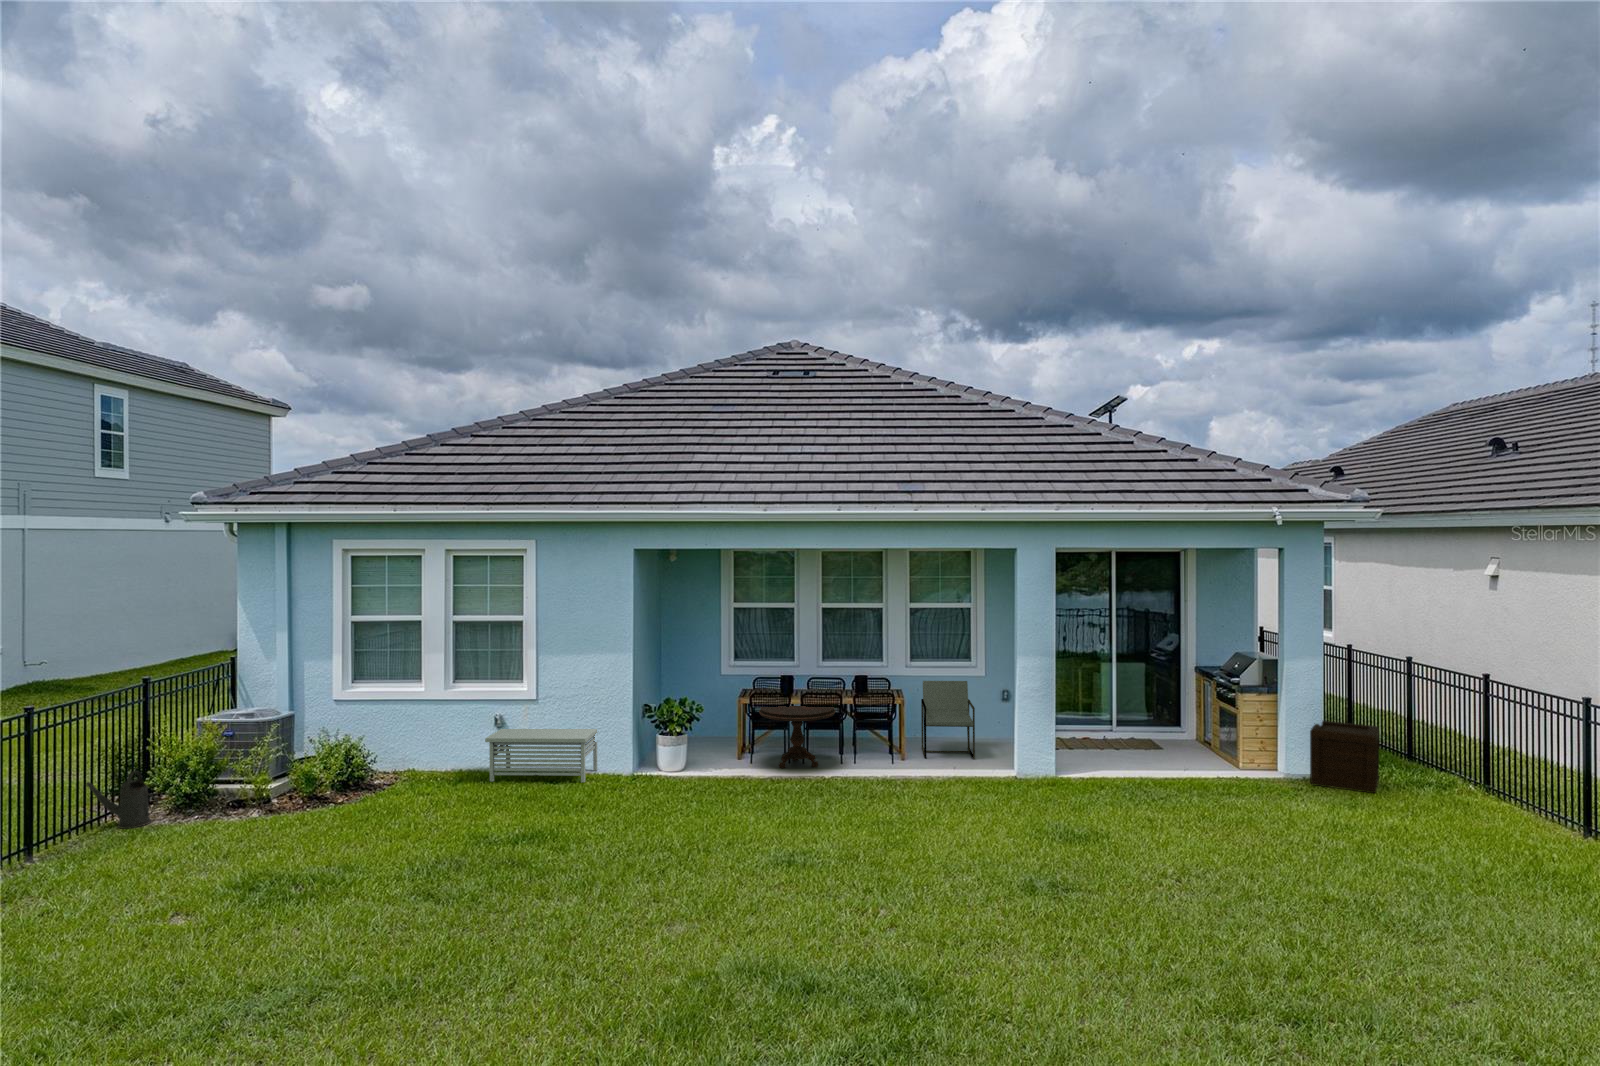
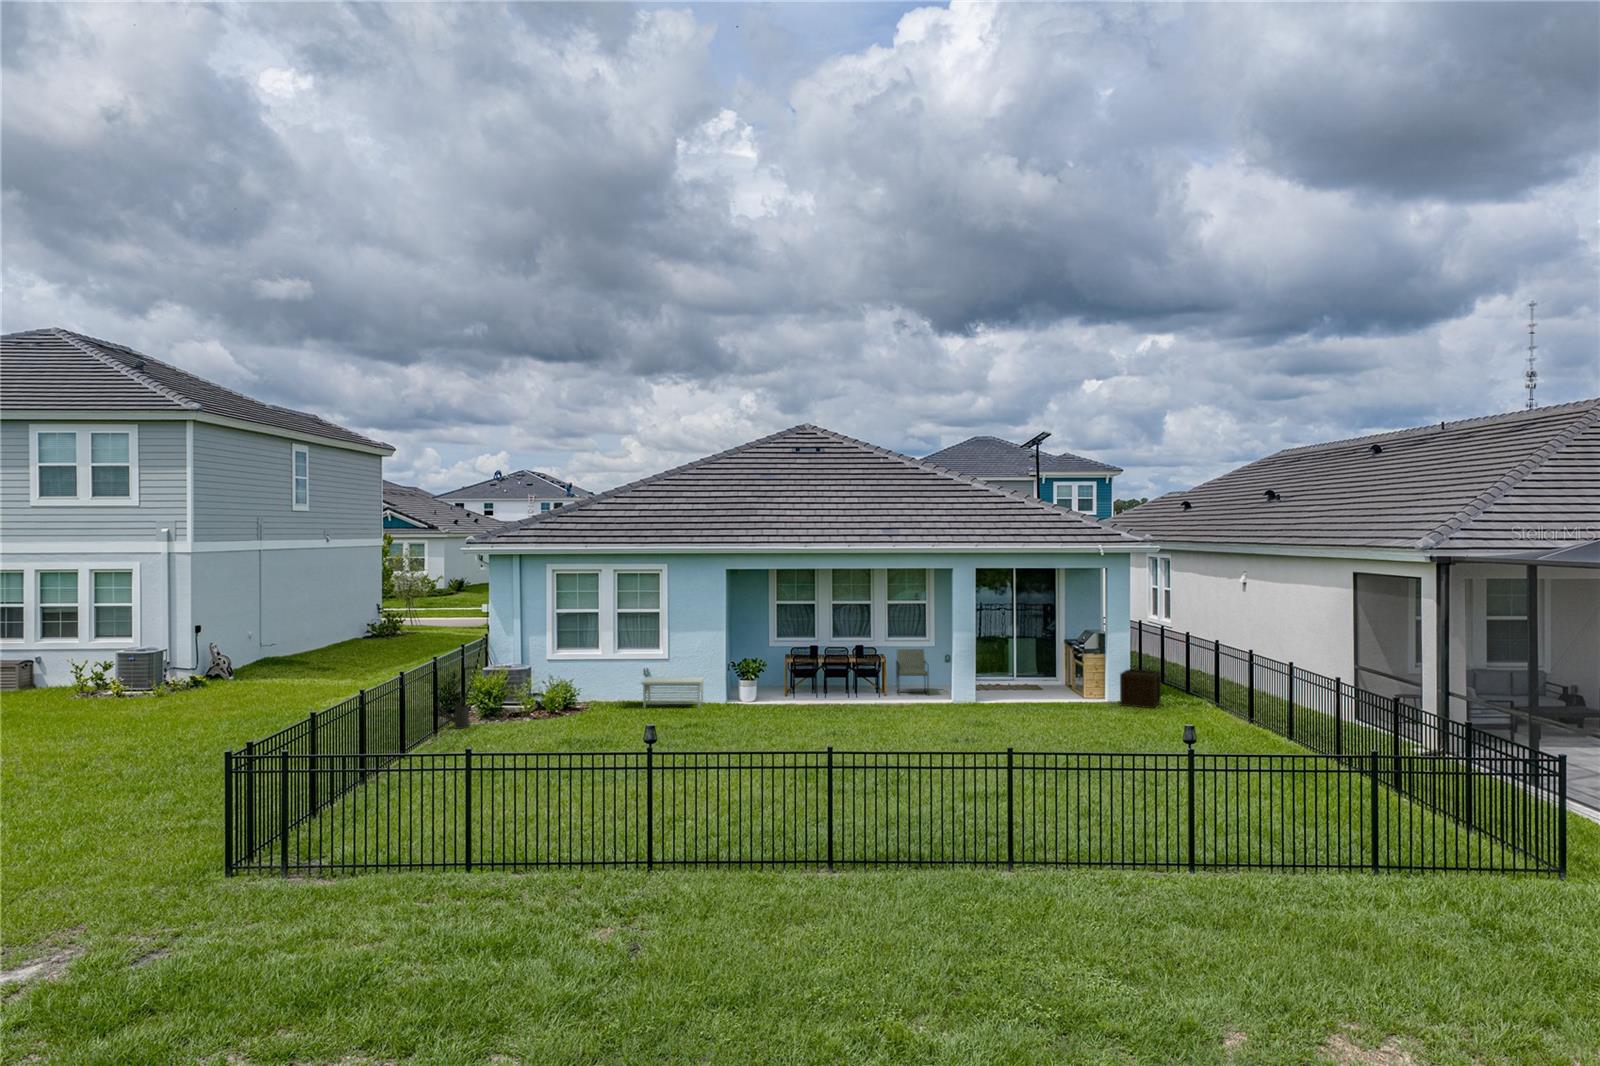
side table: present [759,706,836,768] -> none [799,661,845,701]

